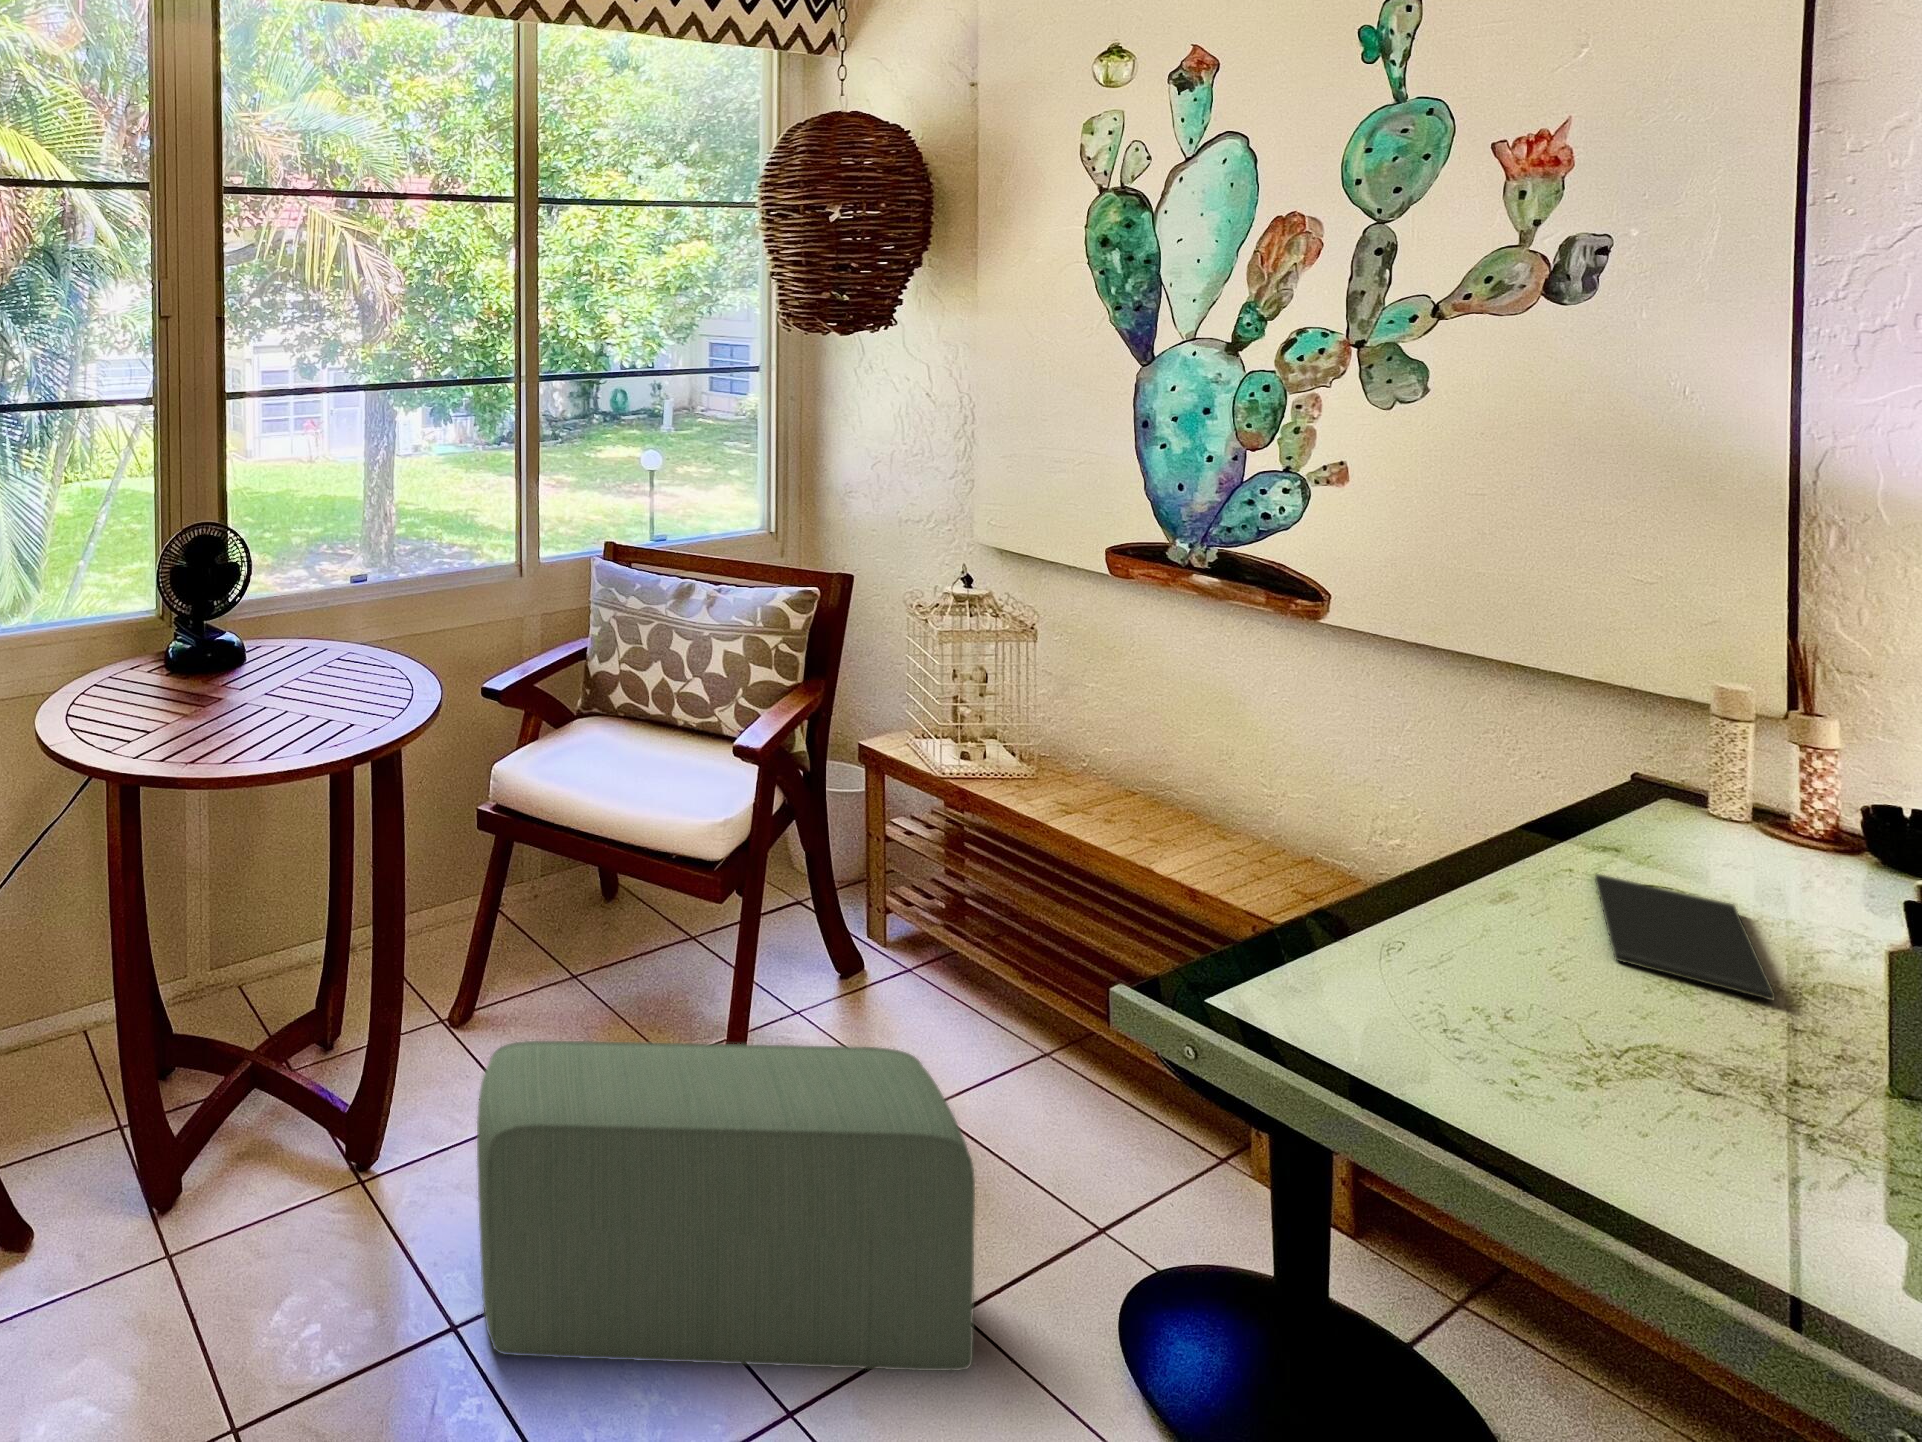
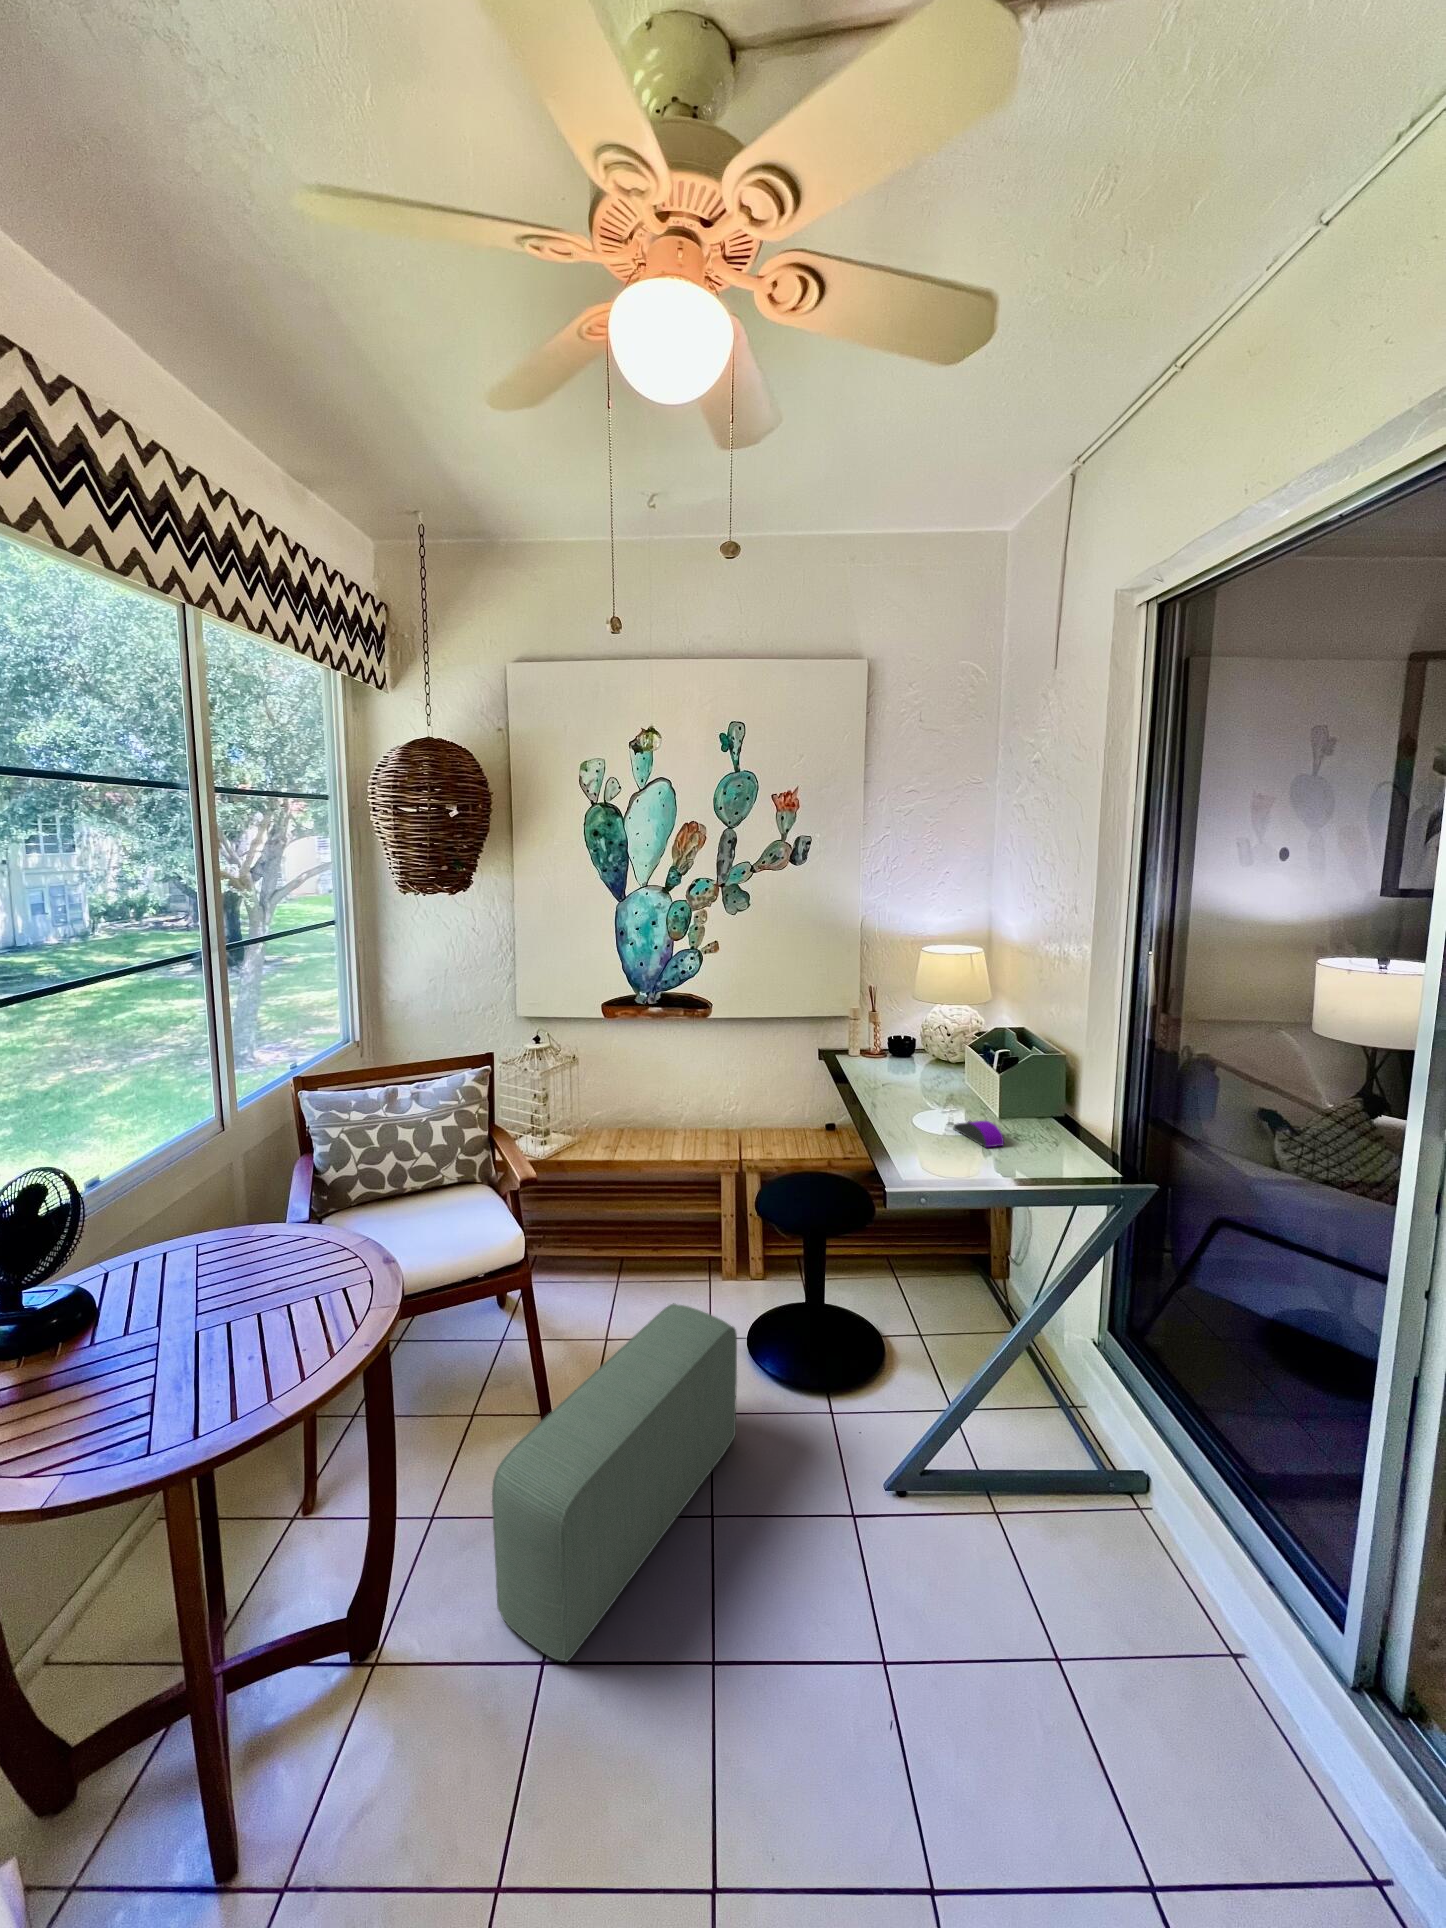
tablet: present [1595,874,1775,1000] -> none [878,1083,953,1113]
computer mouse: none [1650,1013,1757,1128] -> present [954,1121,1004,1148]

